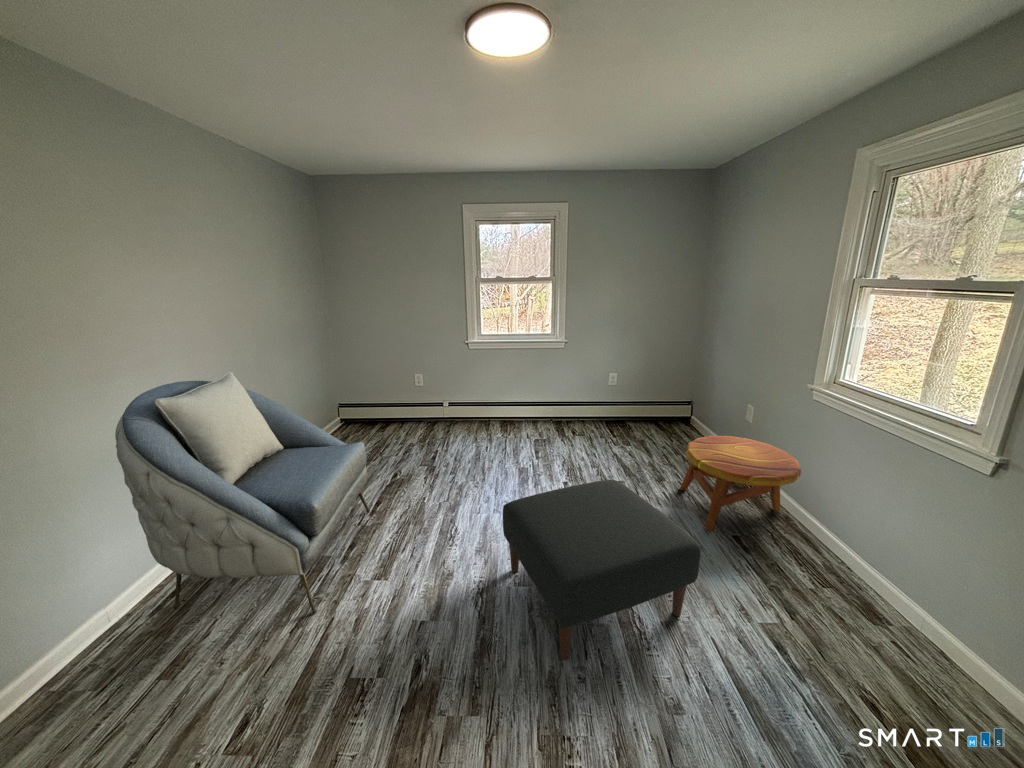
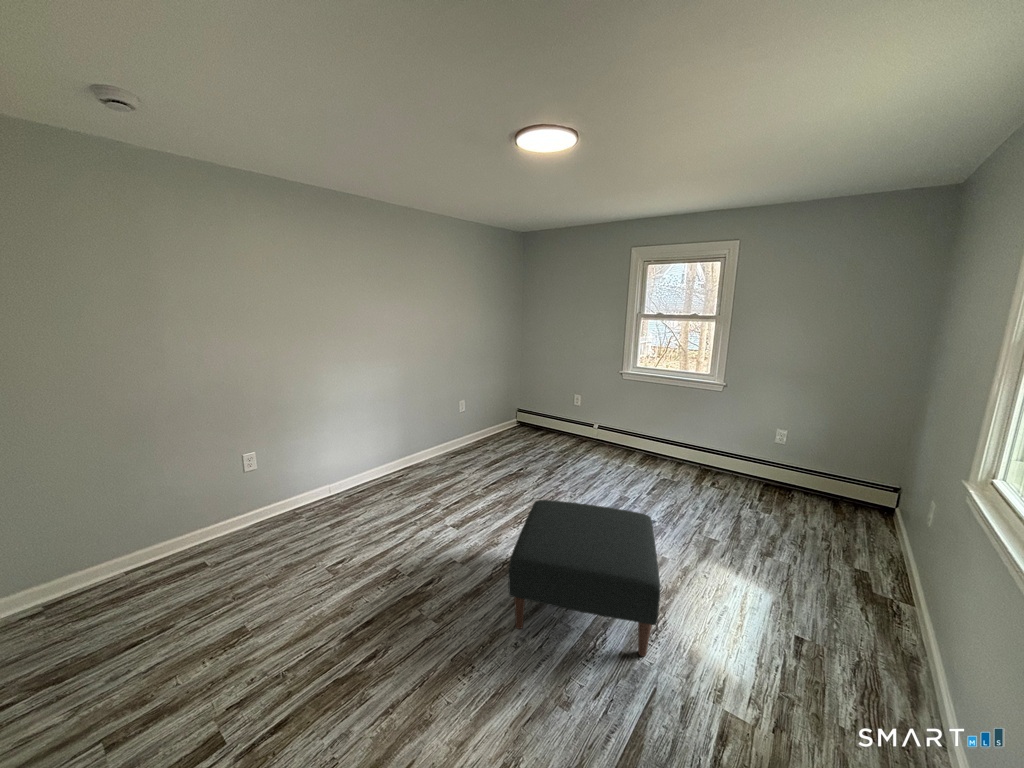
armchair: present [115,372,370,614] -> none [346,369,483,530]
side table: present [680,436,801,531] -> none [764,514,932,644]

